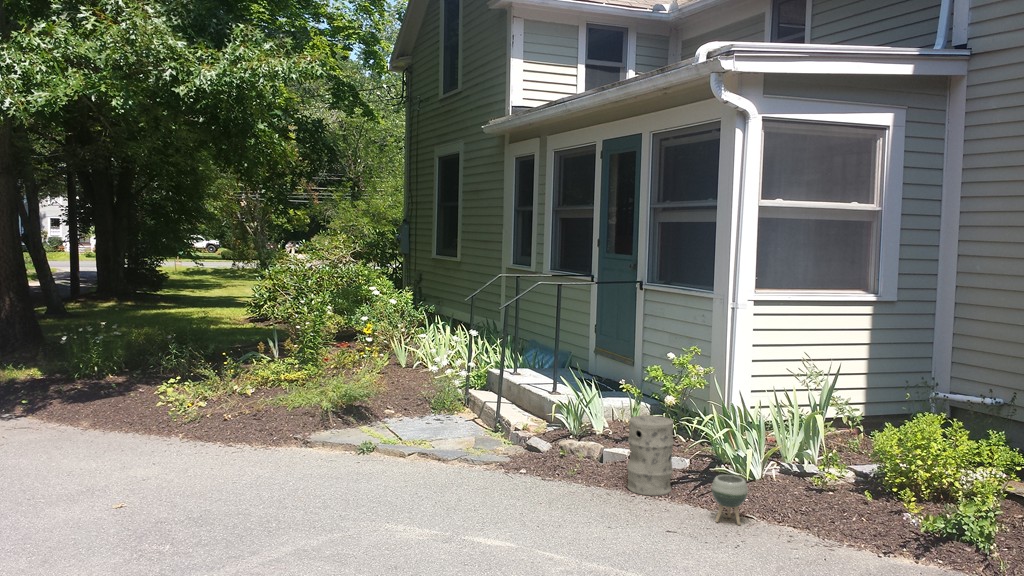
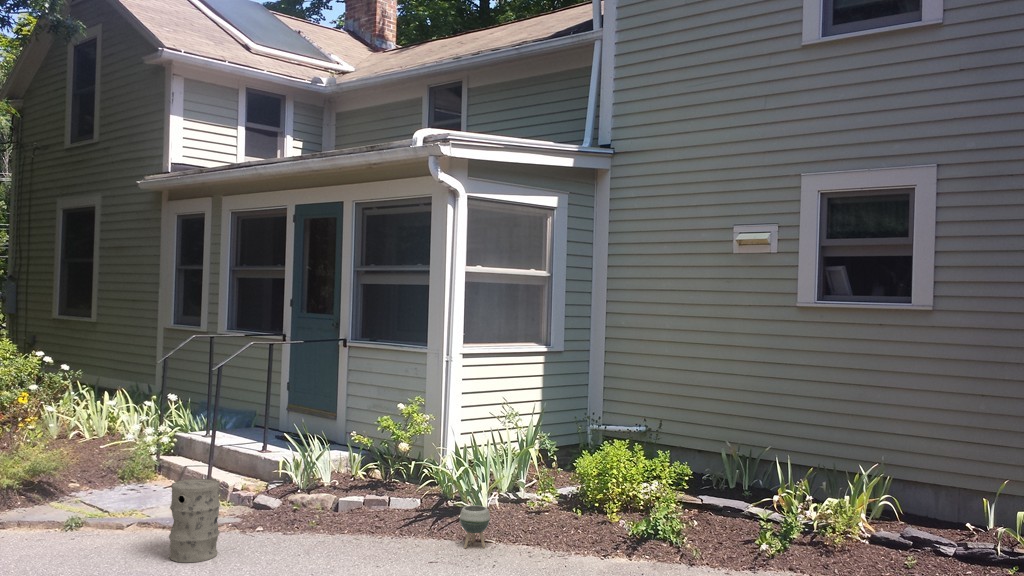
trash can: present [627,415,674,495] -> present [169,479,220,563]

